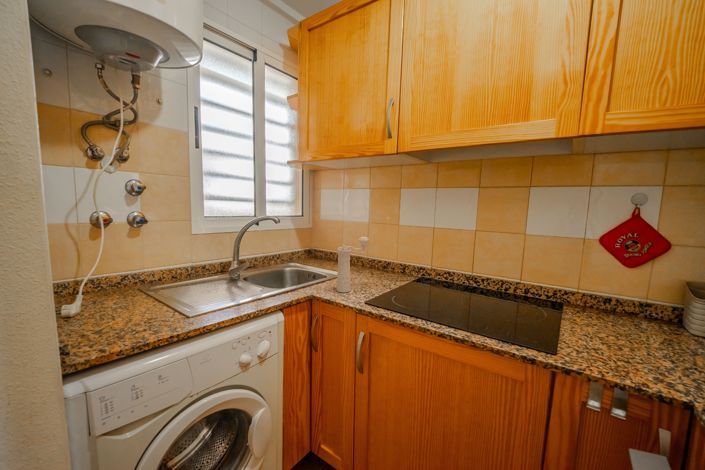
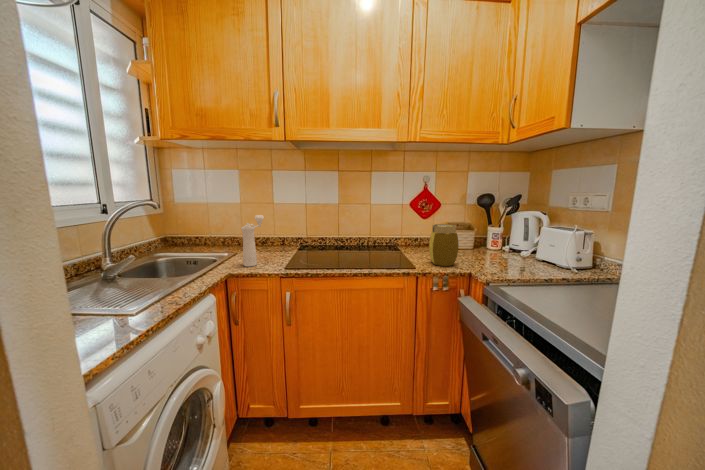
jar: none [597,284,664,372] -> present [429,224,459,266]

